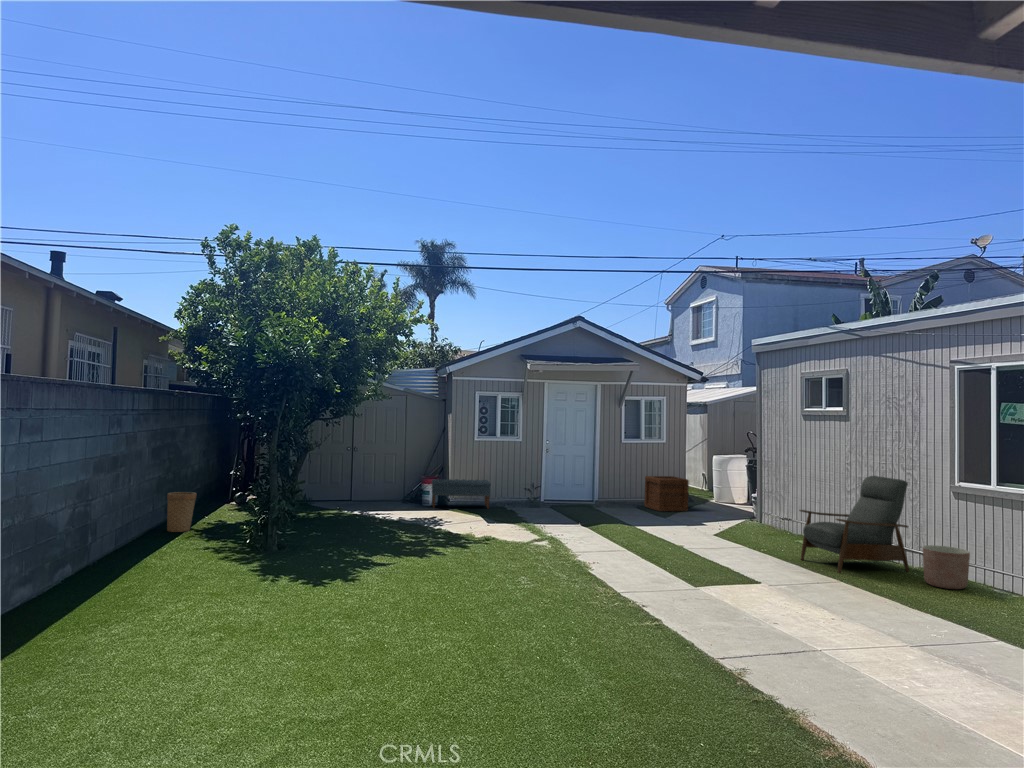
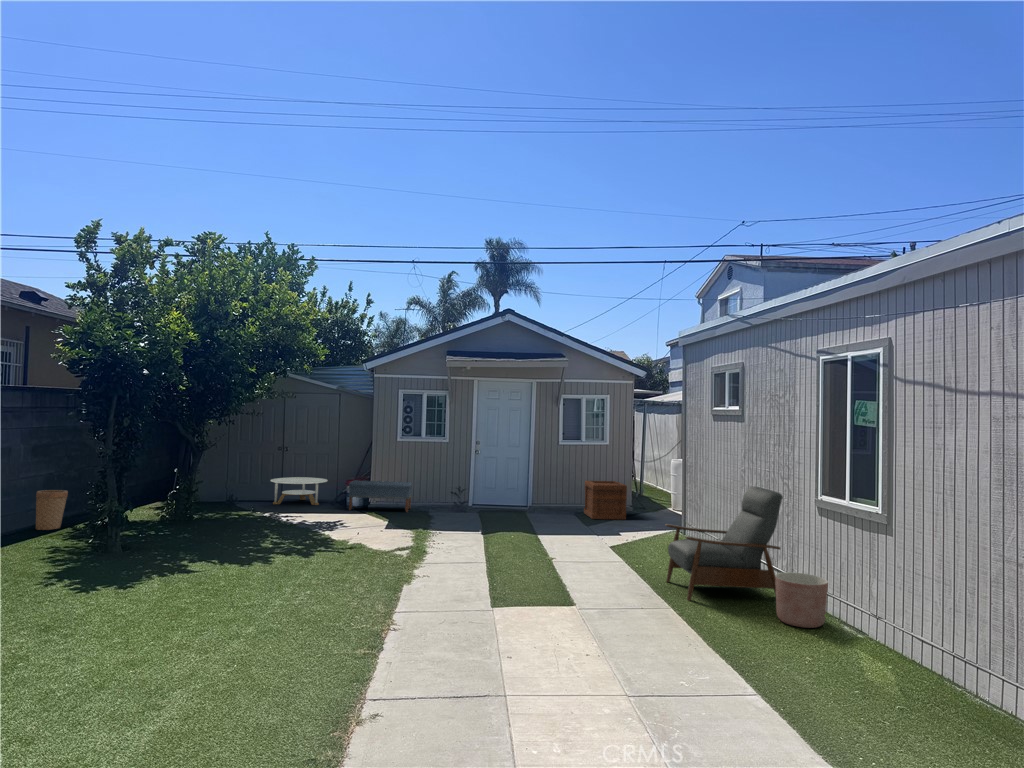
round table: none [346,477,401,504] -> present [270,477,328,505]

